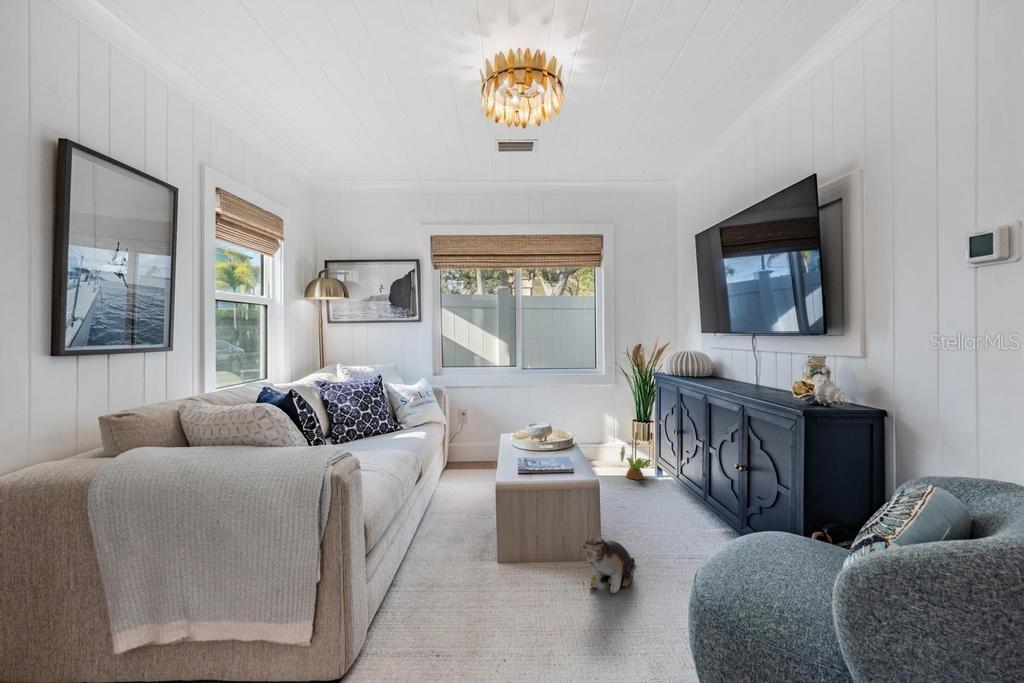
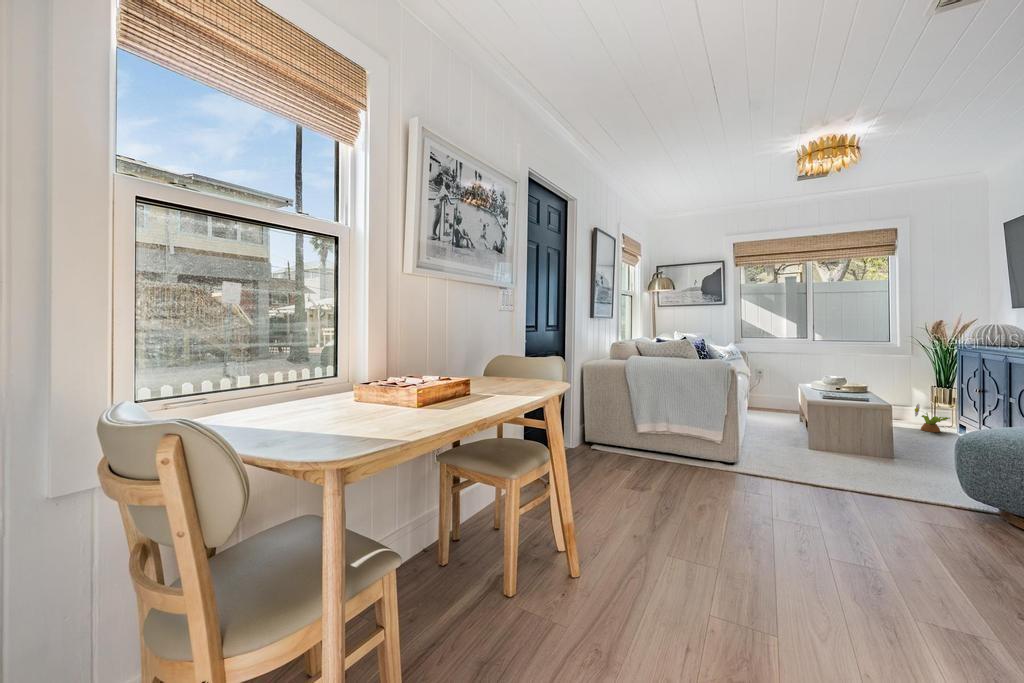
plush toy: present [578,536,635,593] -> none [875,432,924,470]

